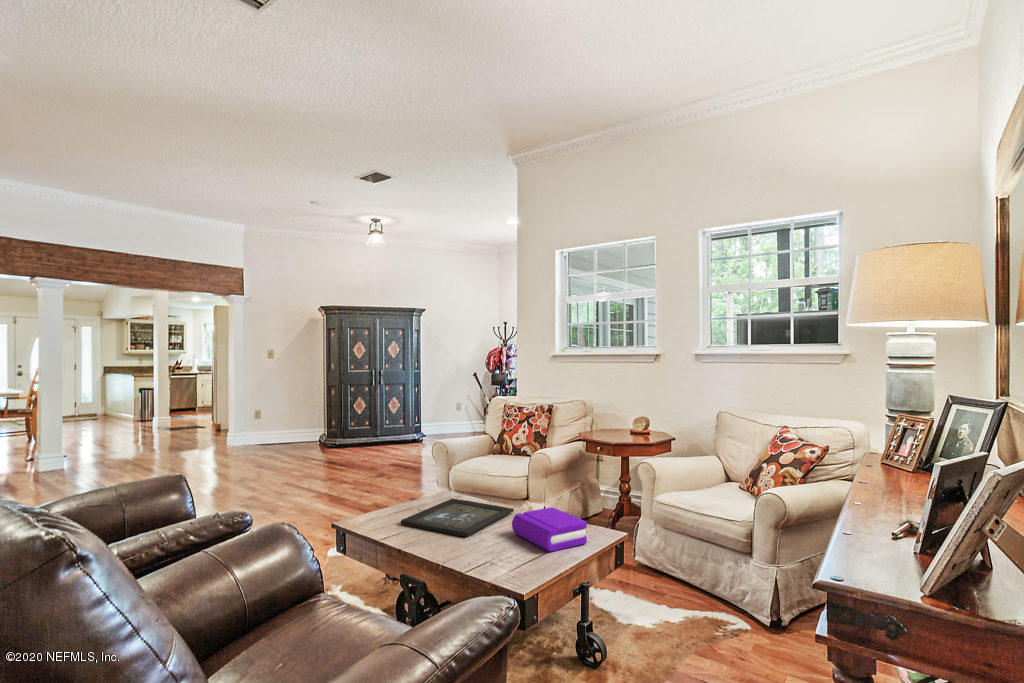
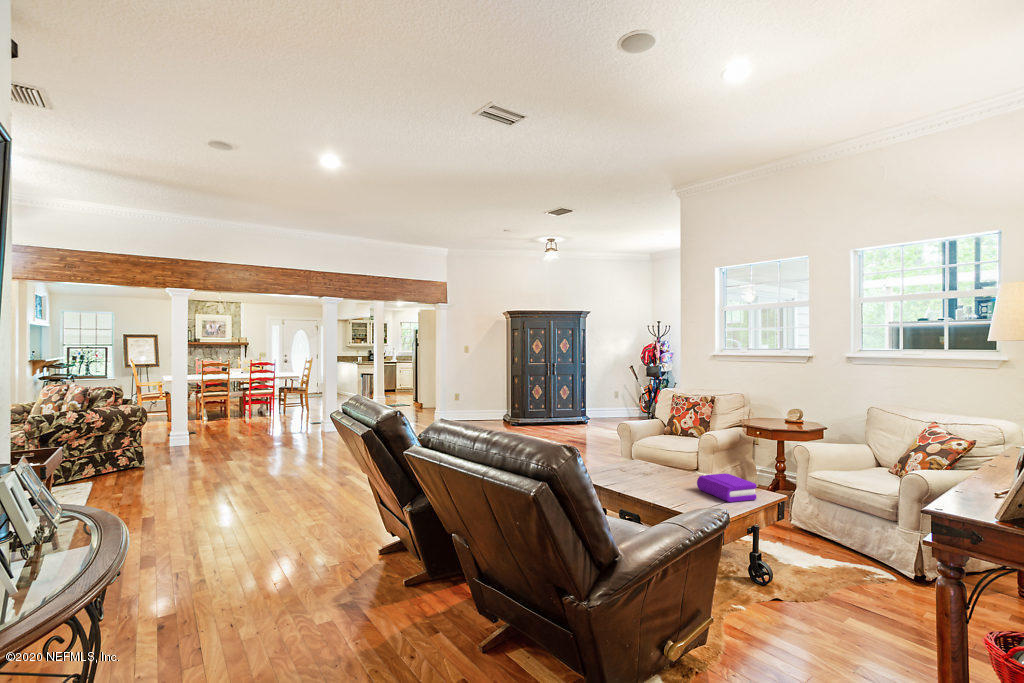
tray: present [401,499,514,537] -> none [613,464,694,489]

